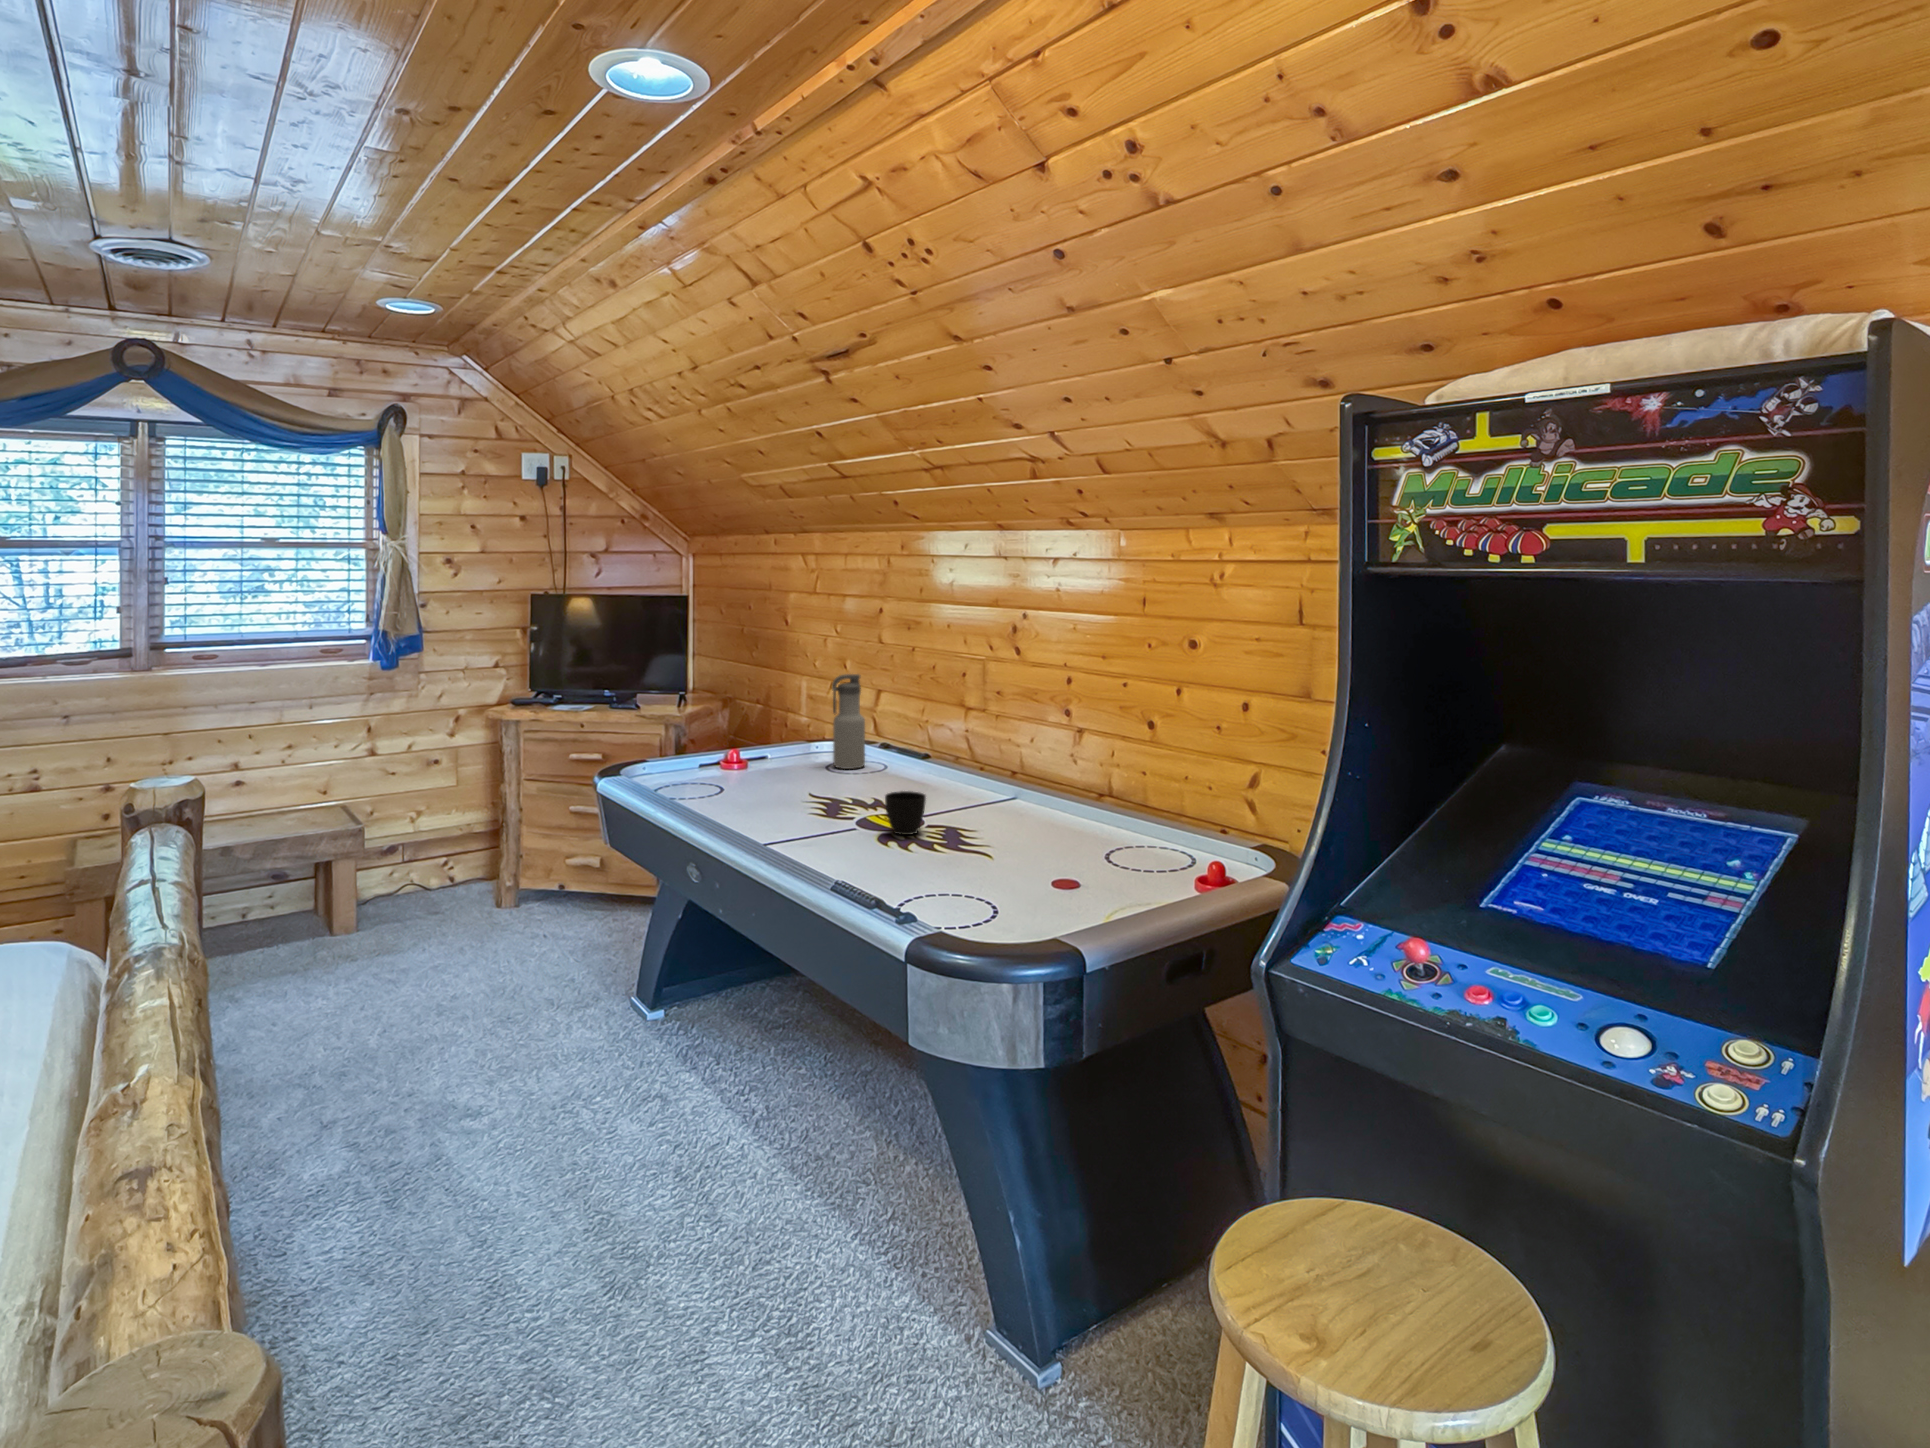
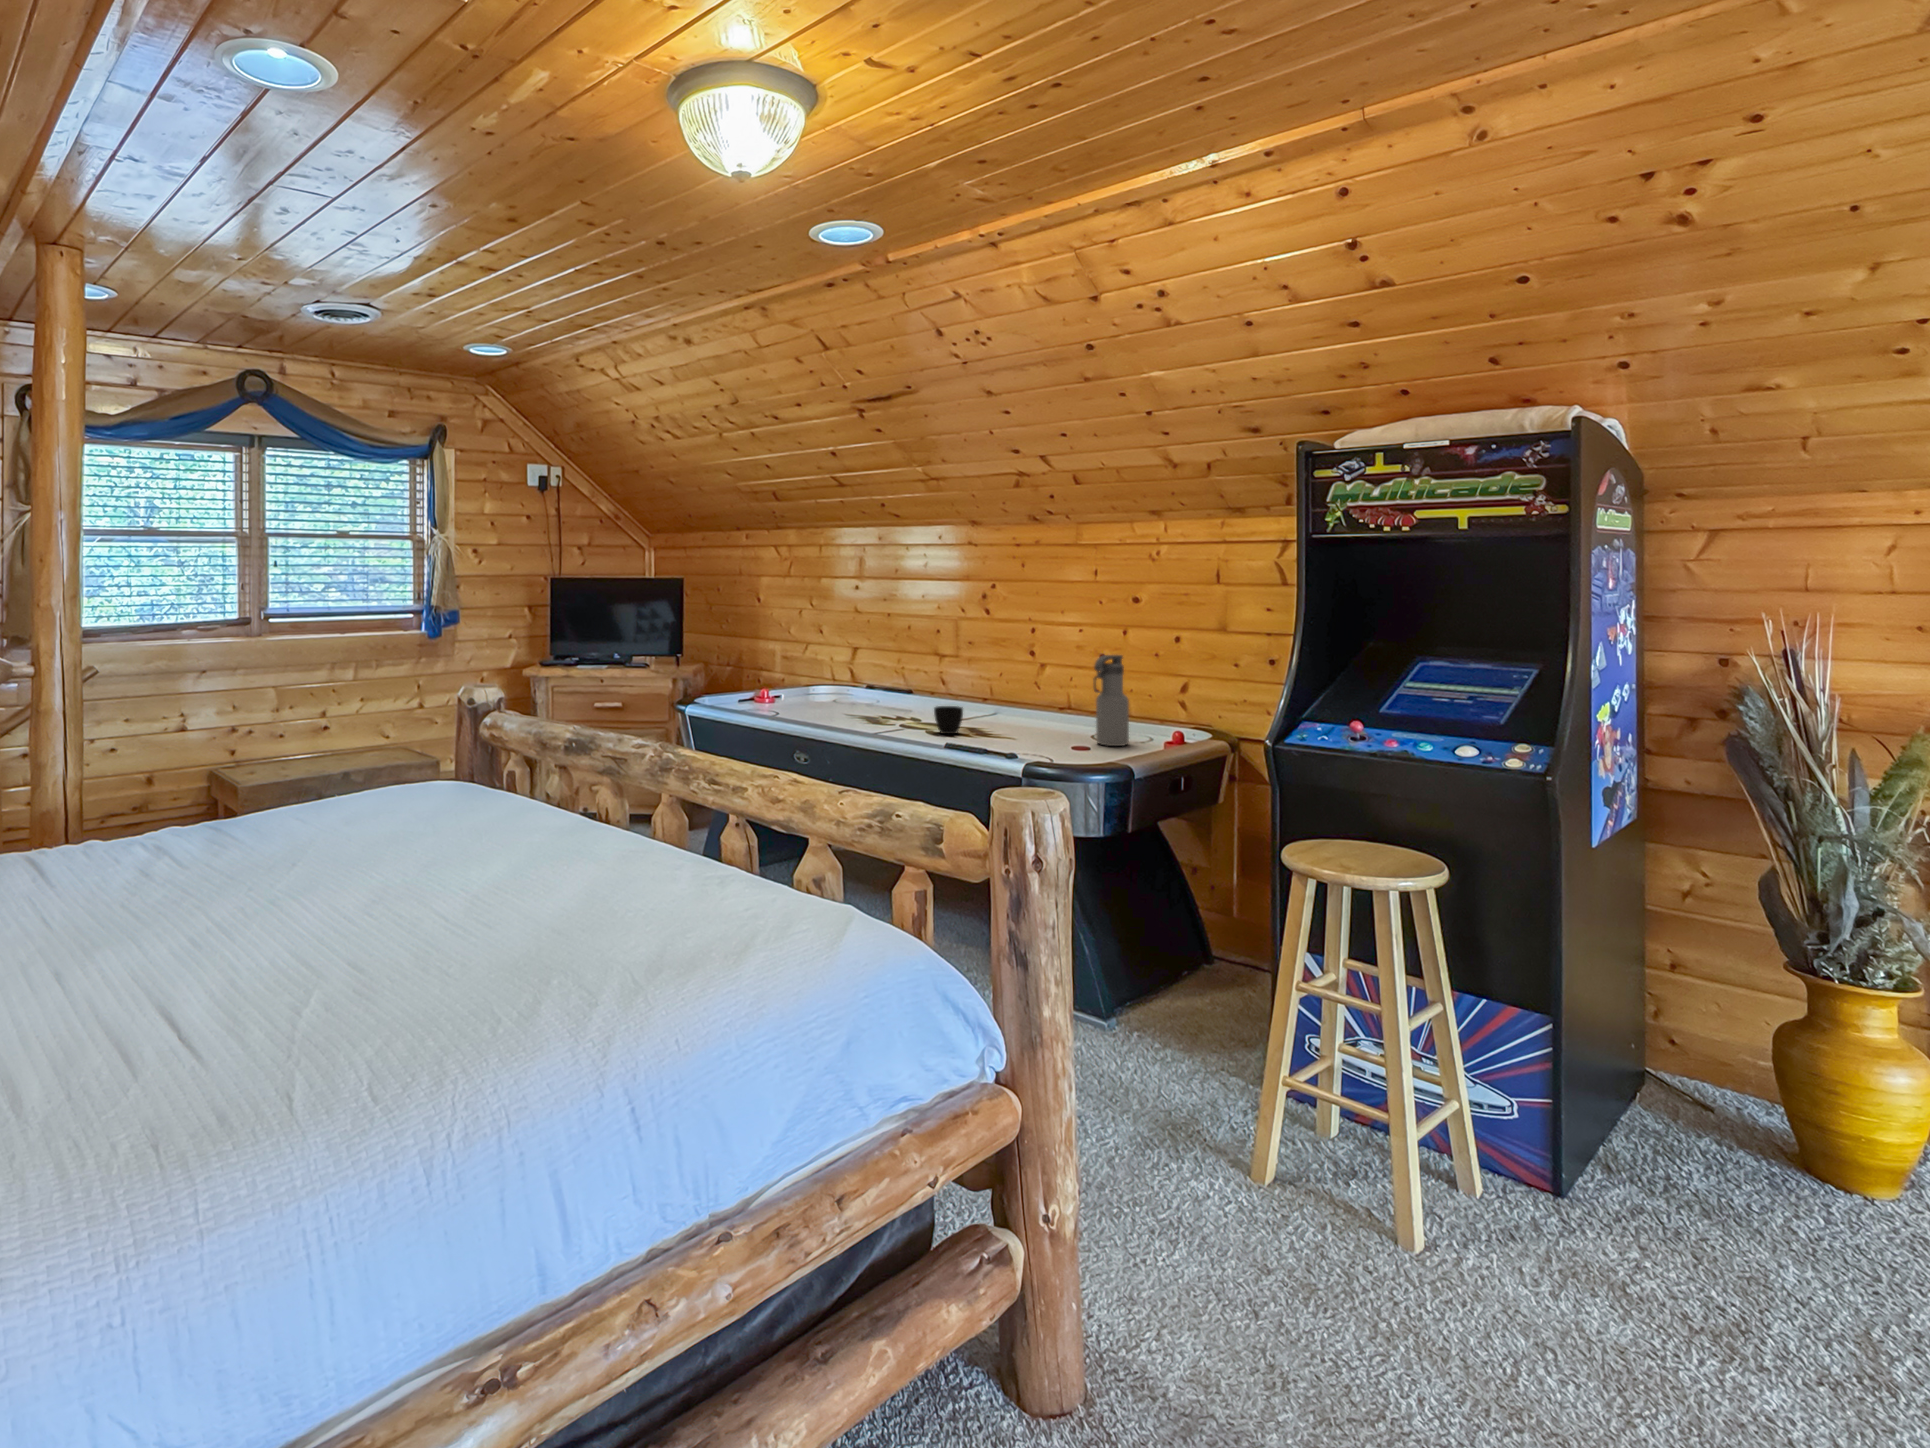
water bottle: present [832,674,865,769] -> present [1093,655,1129,746]

